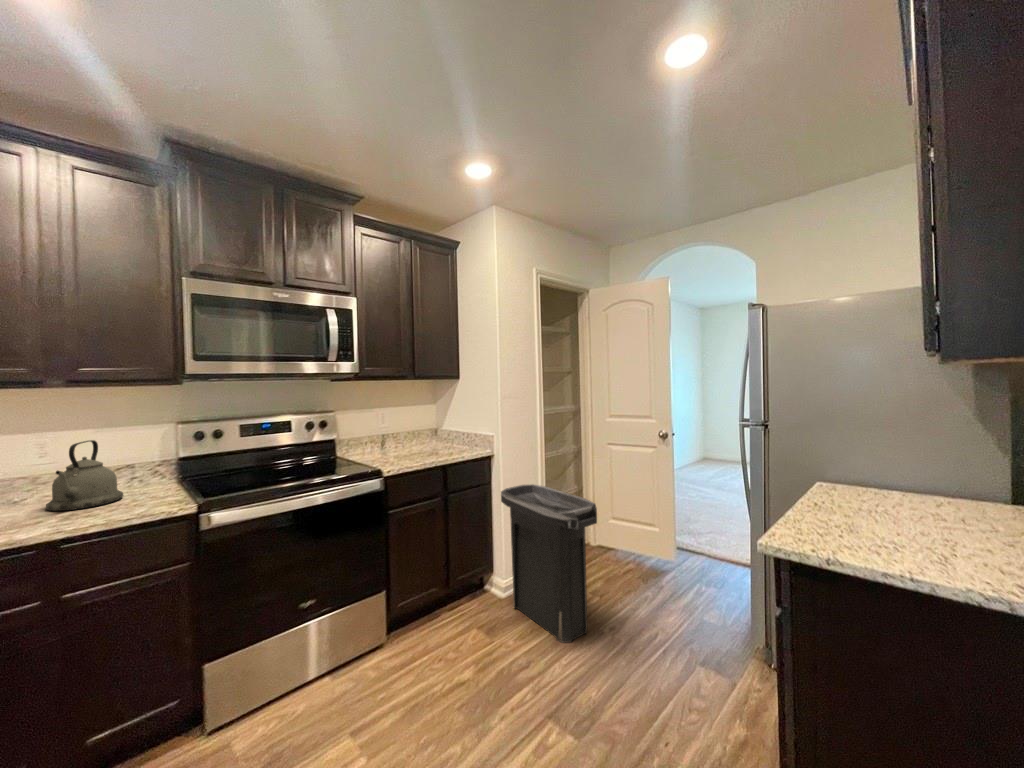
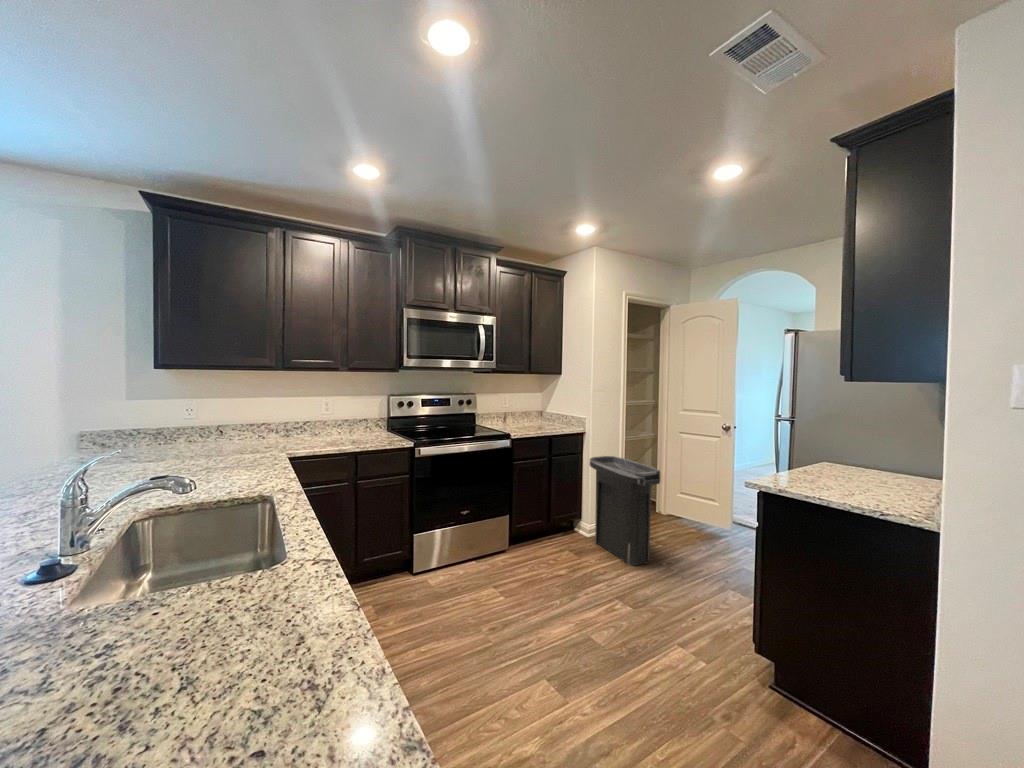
kettle: present [46,440,124,511] -> none [337,403,370,440]

